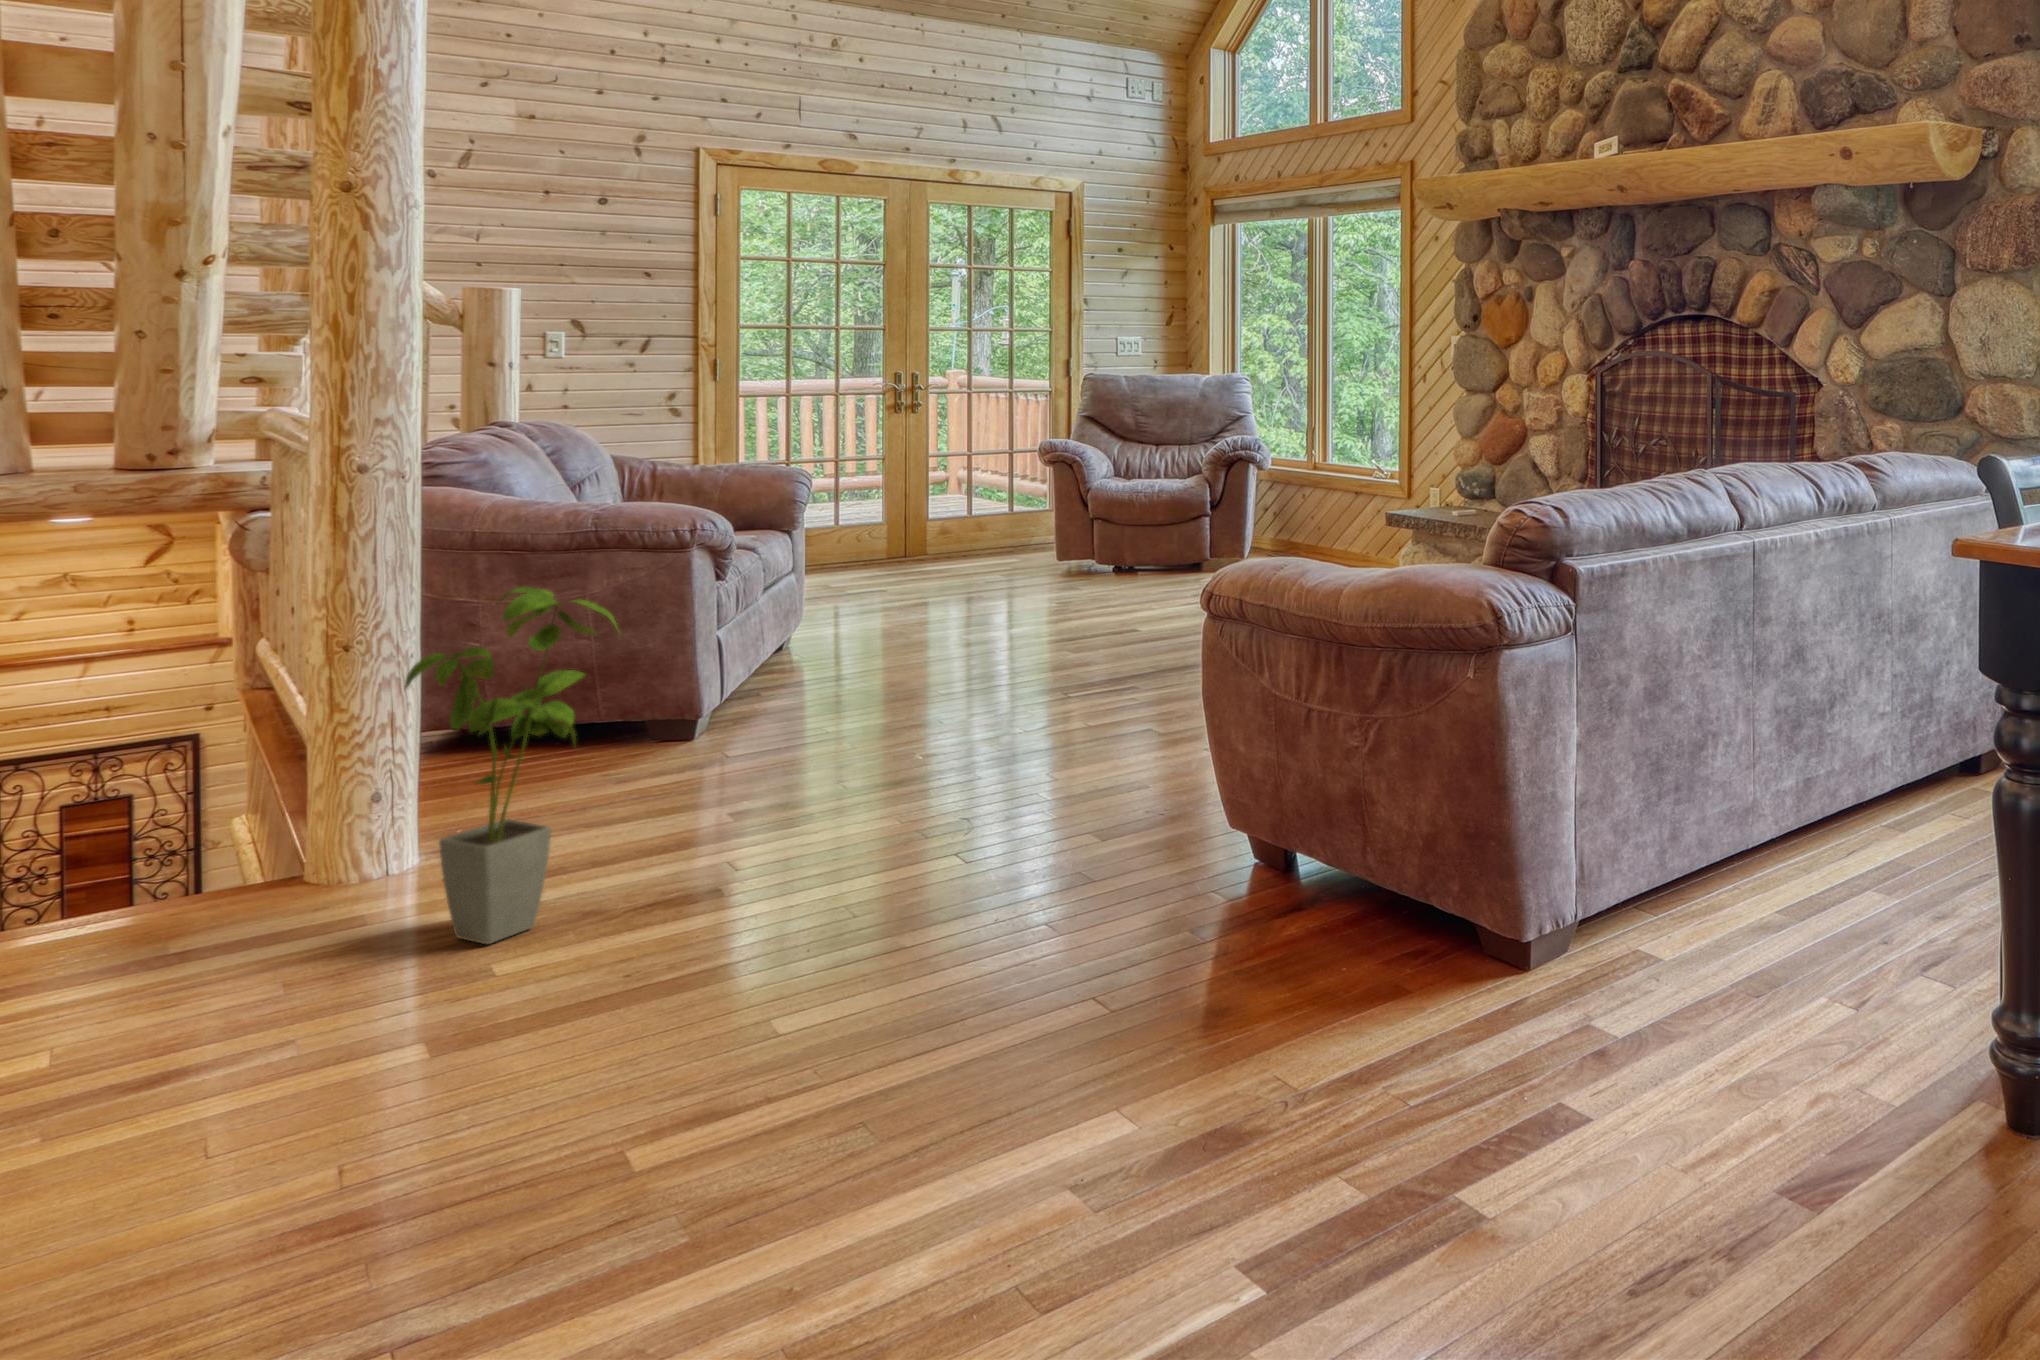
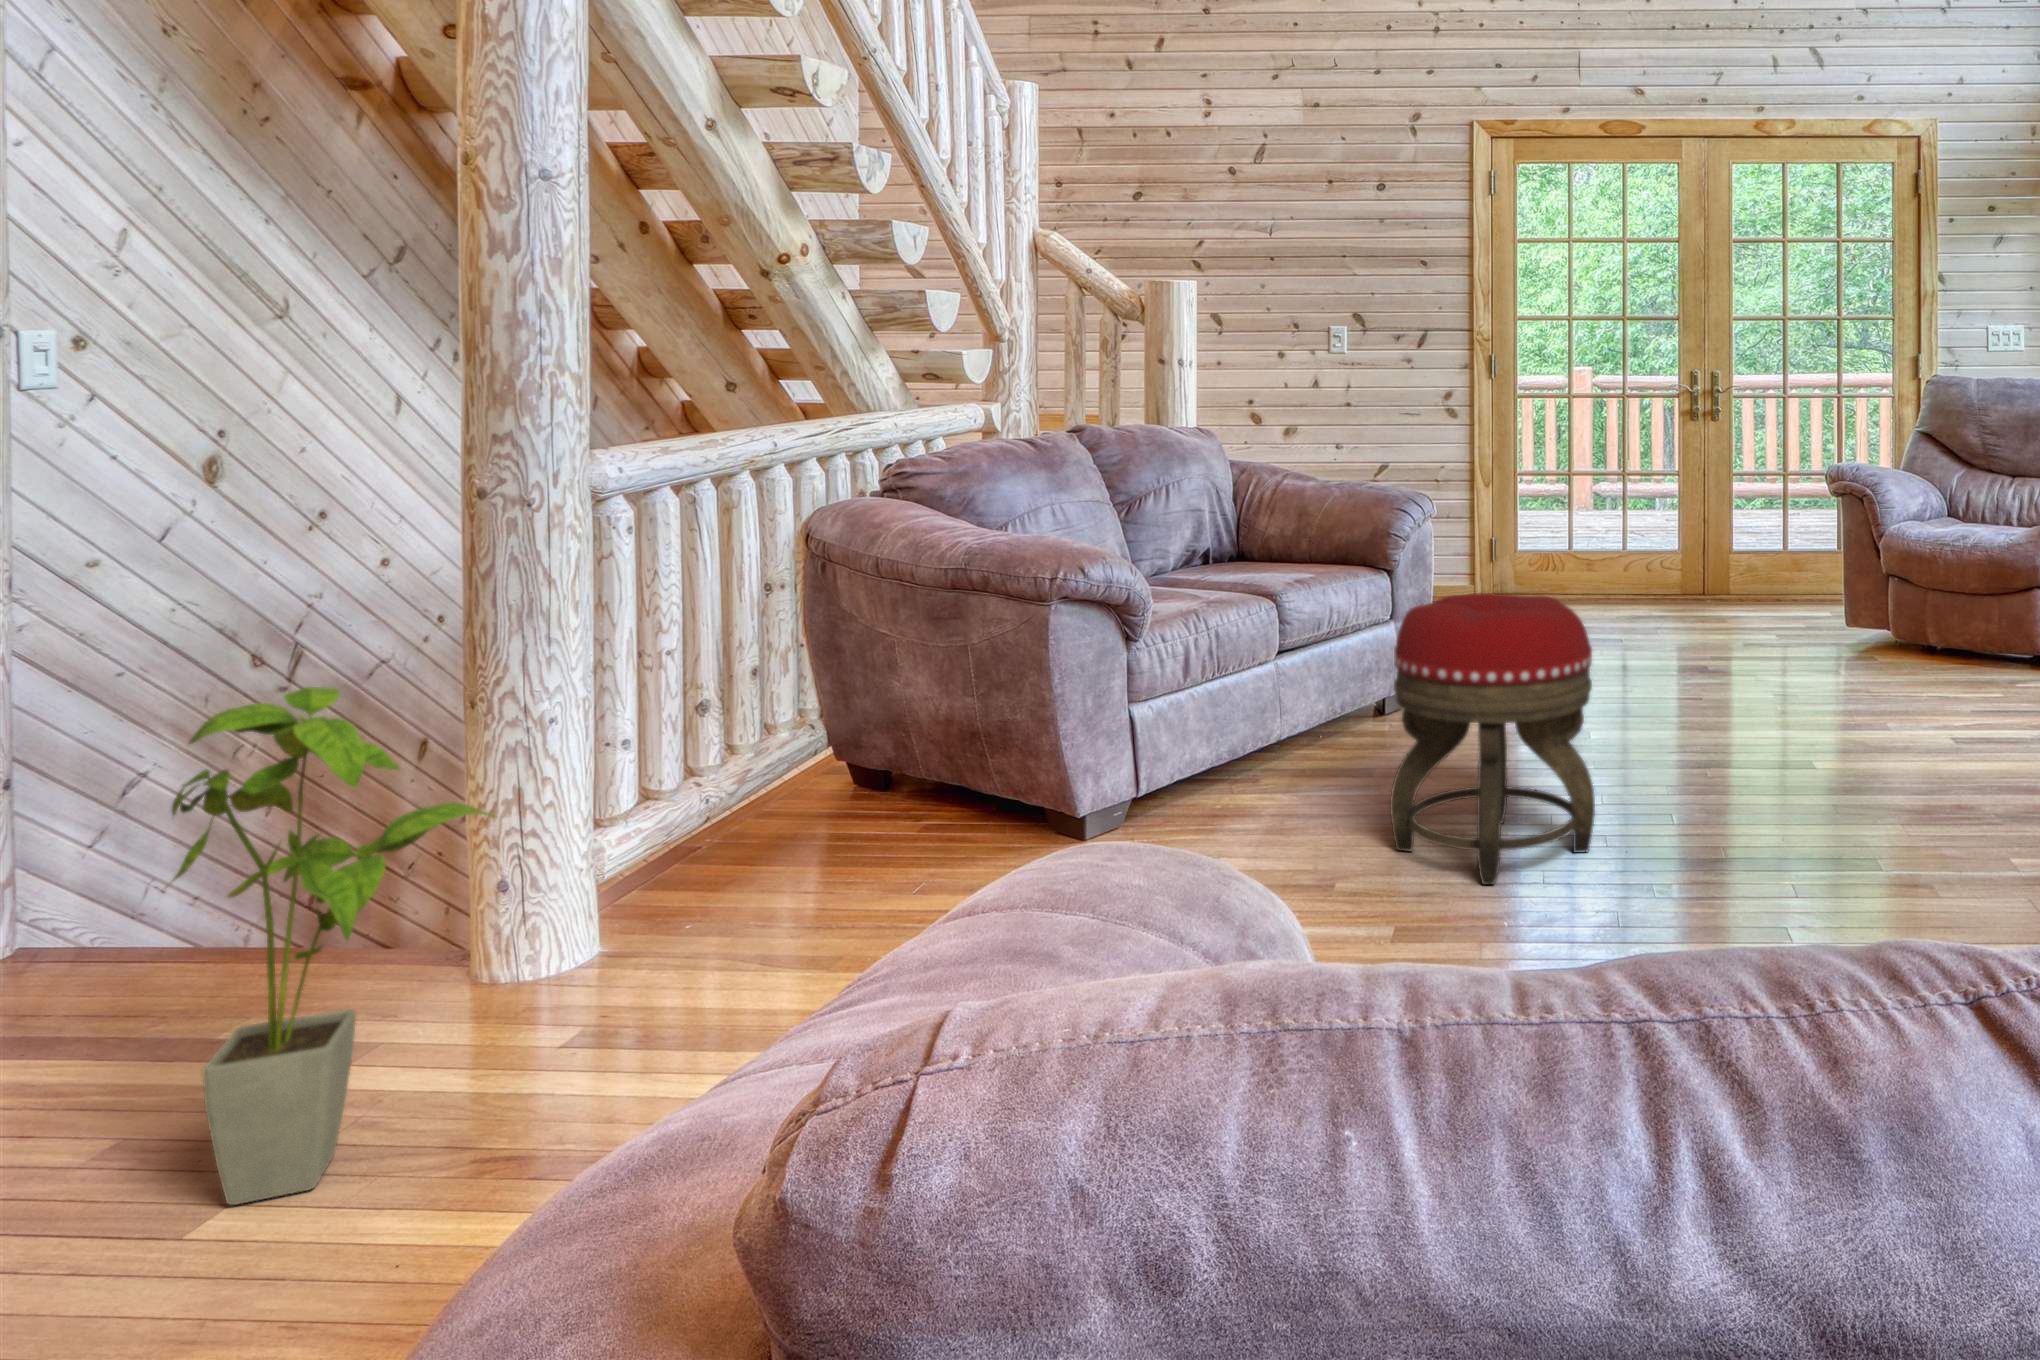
footstool: none [937,516,1077,698] -> present [1390,593,1595,885]

